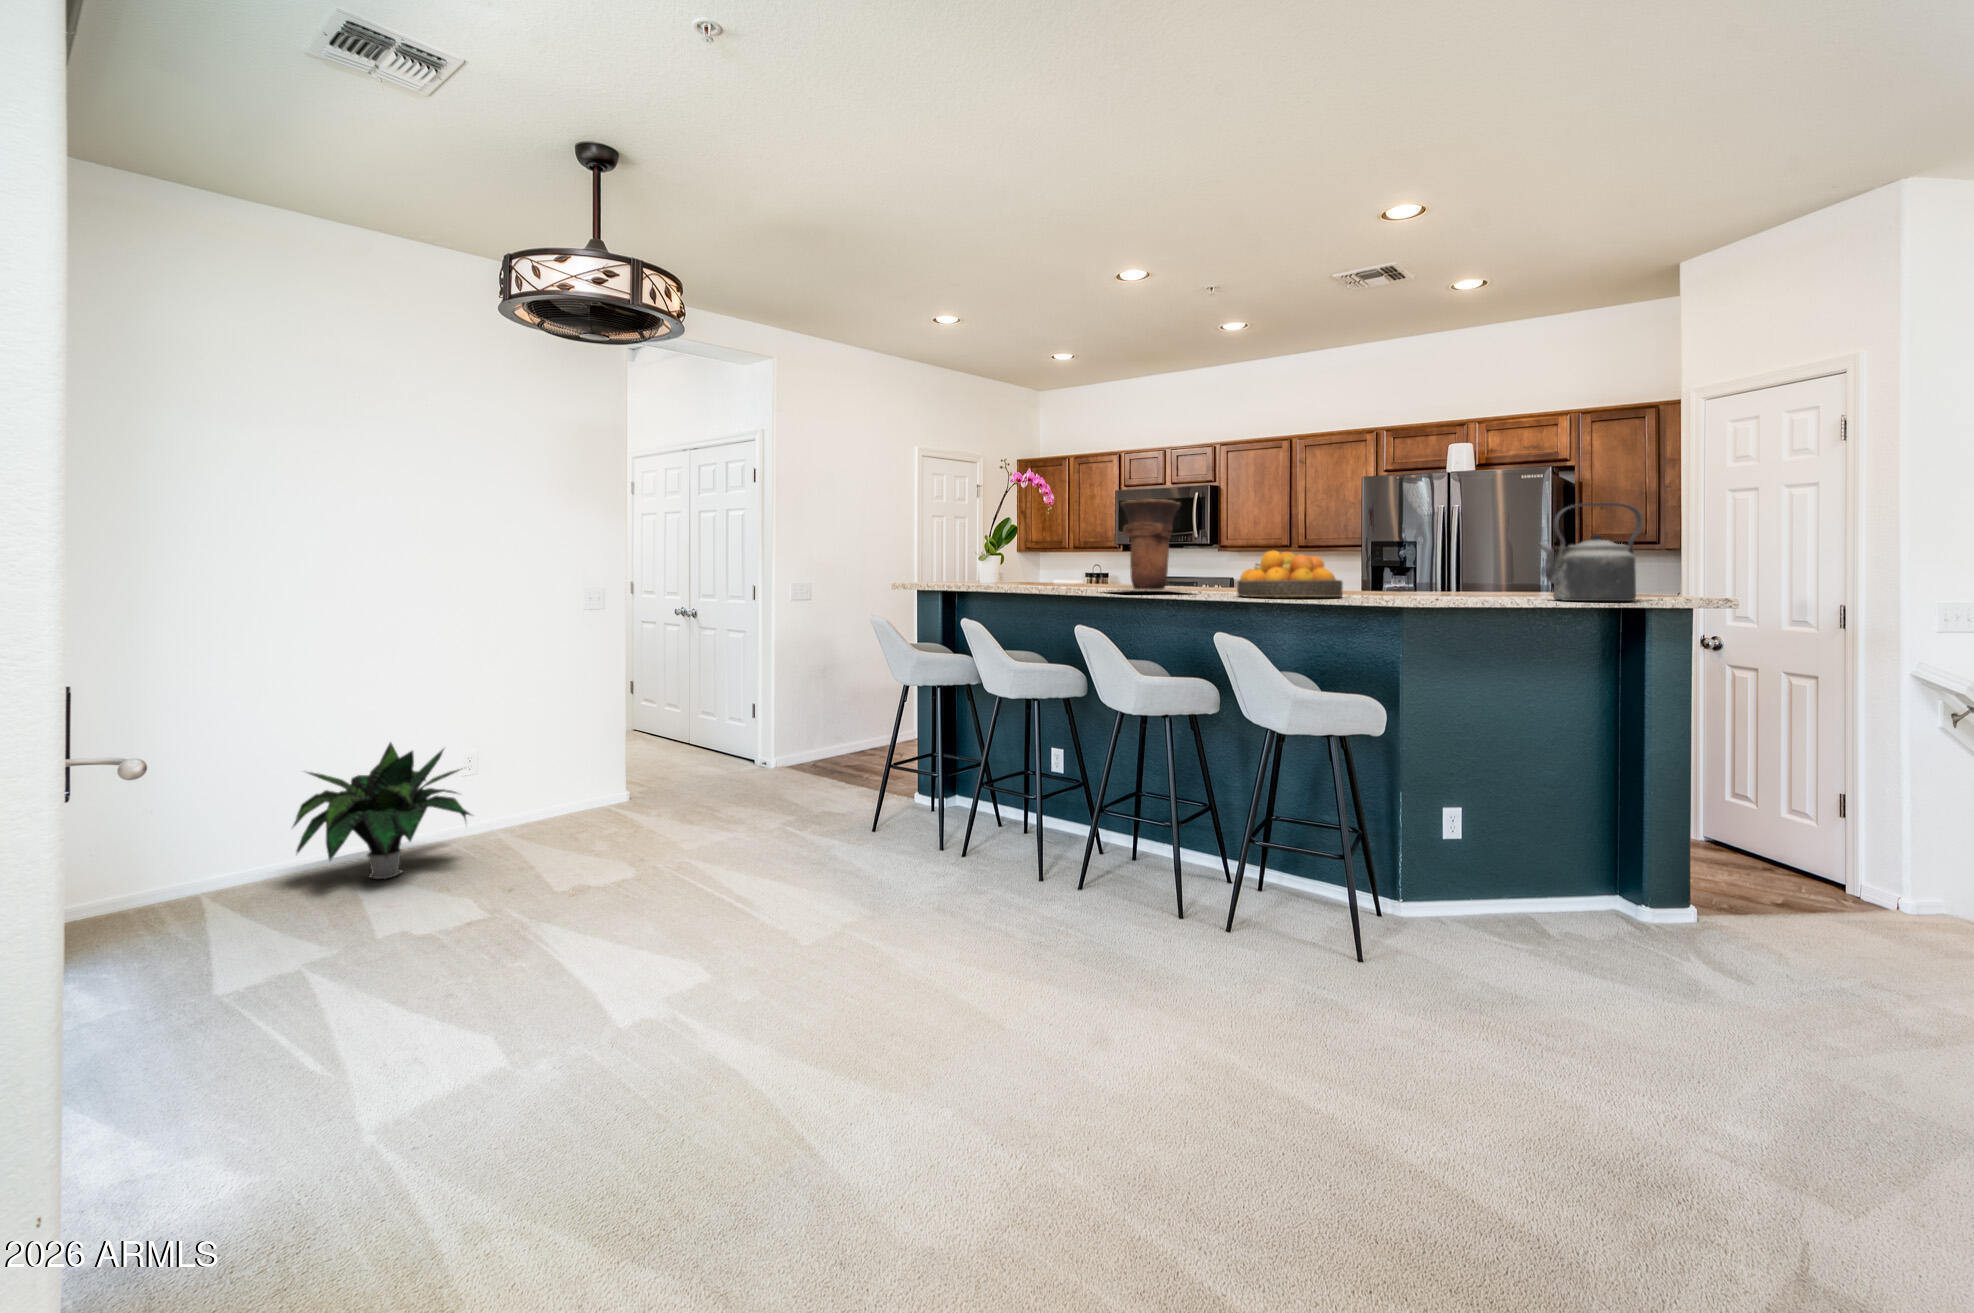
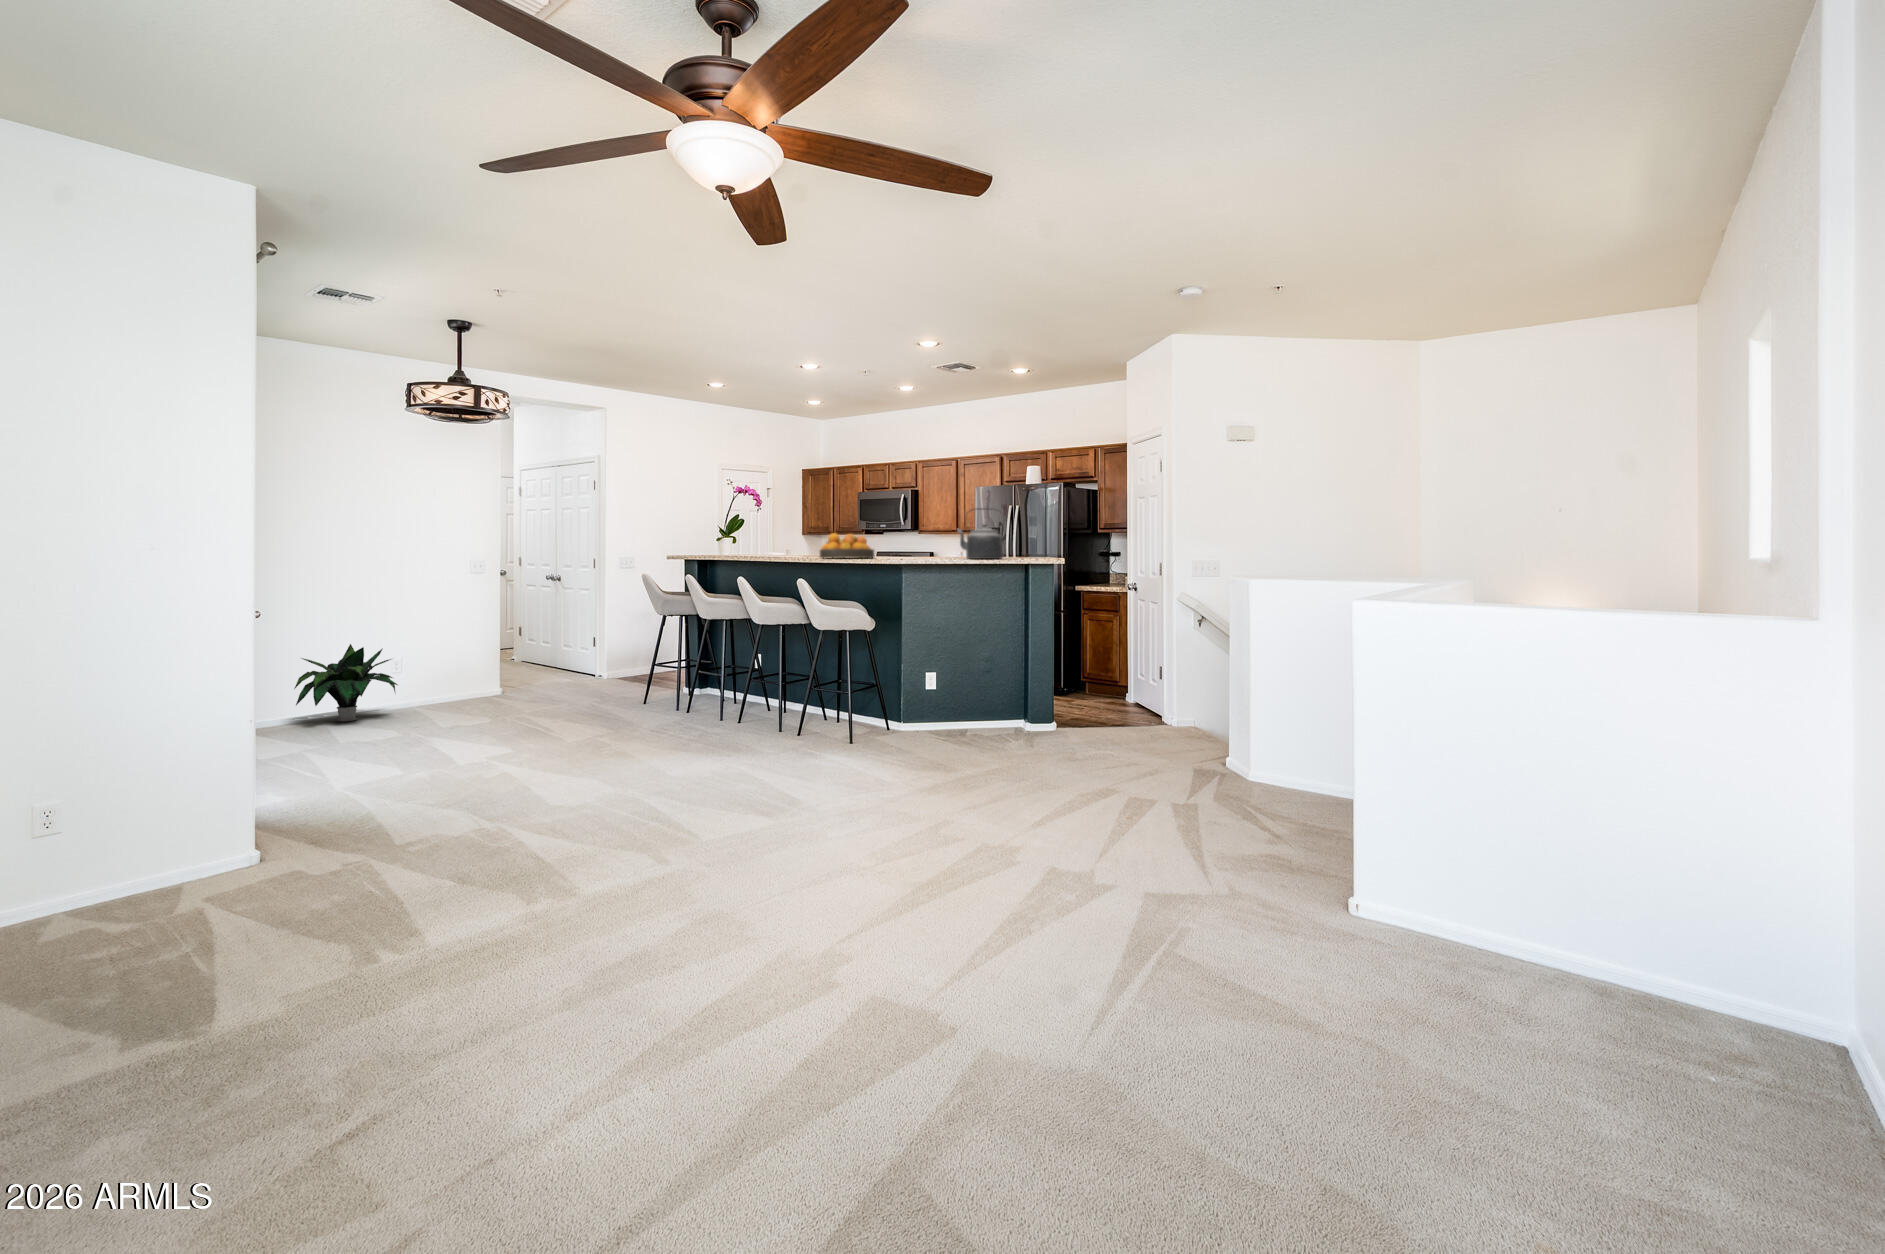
vase: present [1120,499,1181,590] -> none [765,504,813,557]

